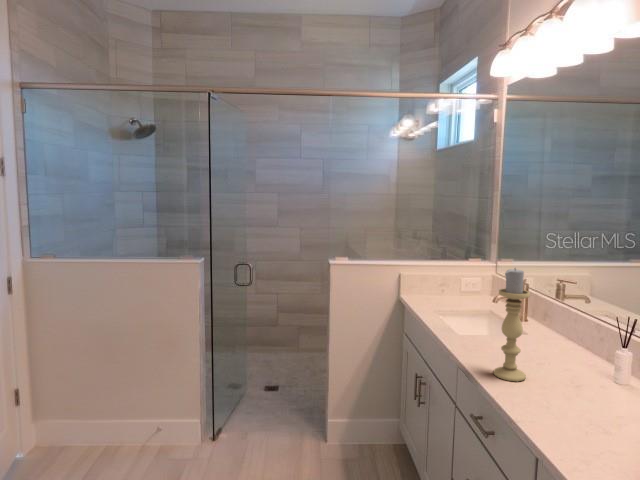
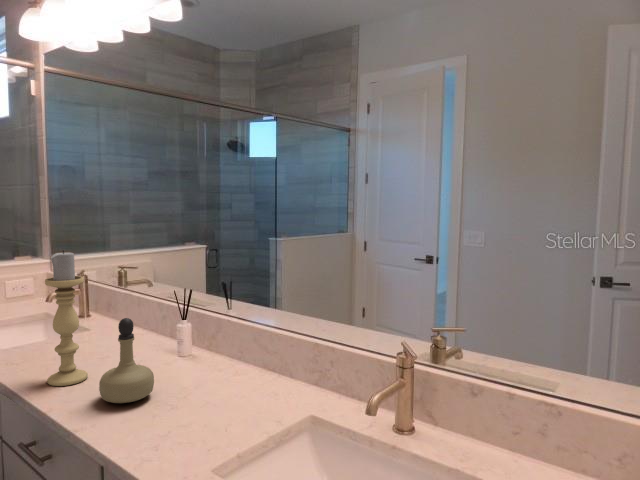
perfume bottle: none [537,339,589,417] -> present [99,318,154,403]

